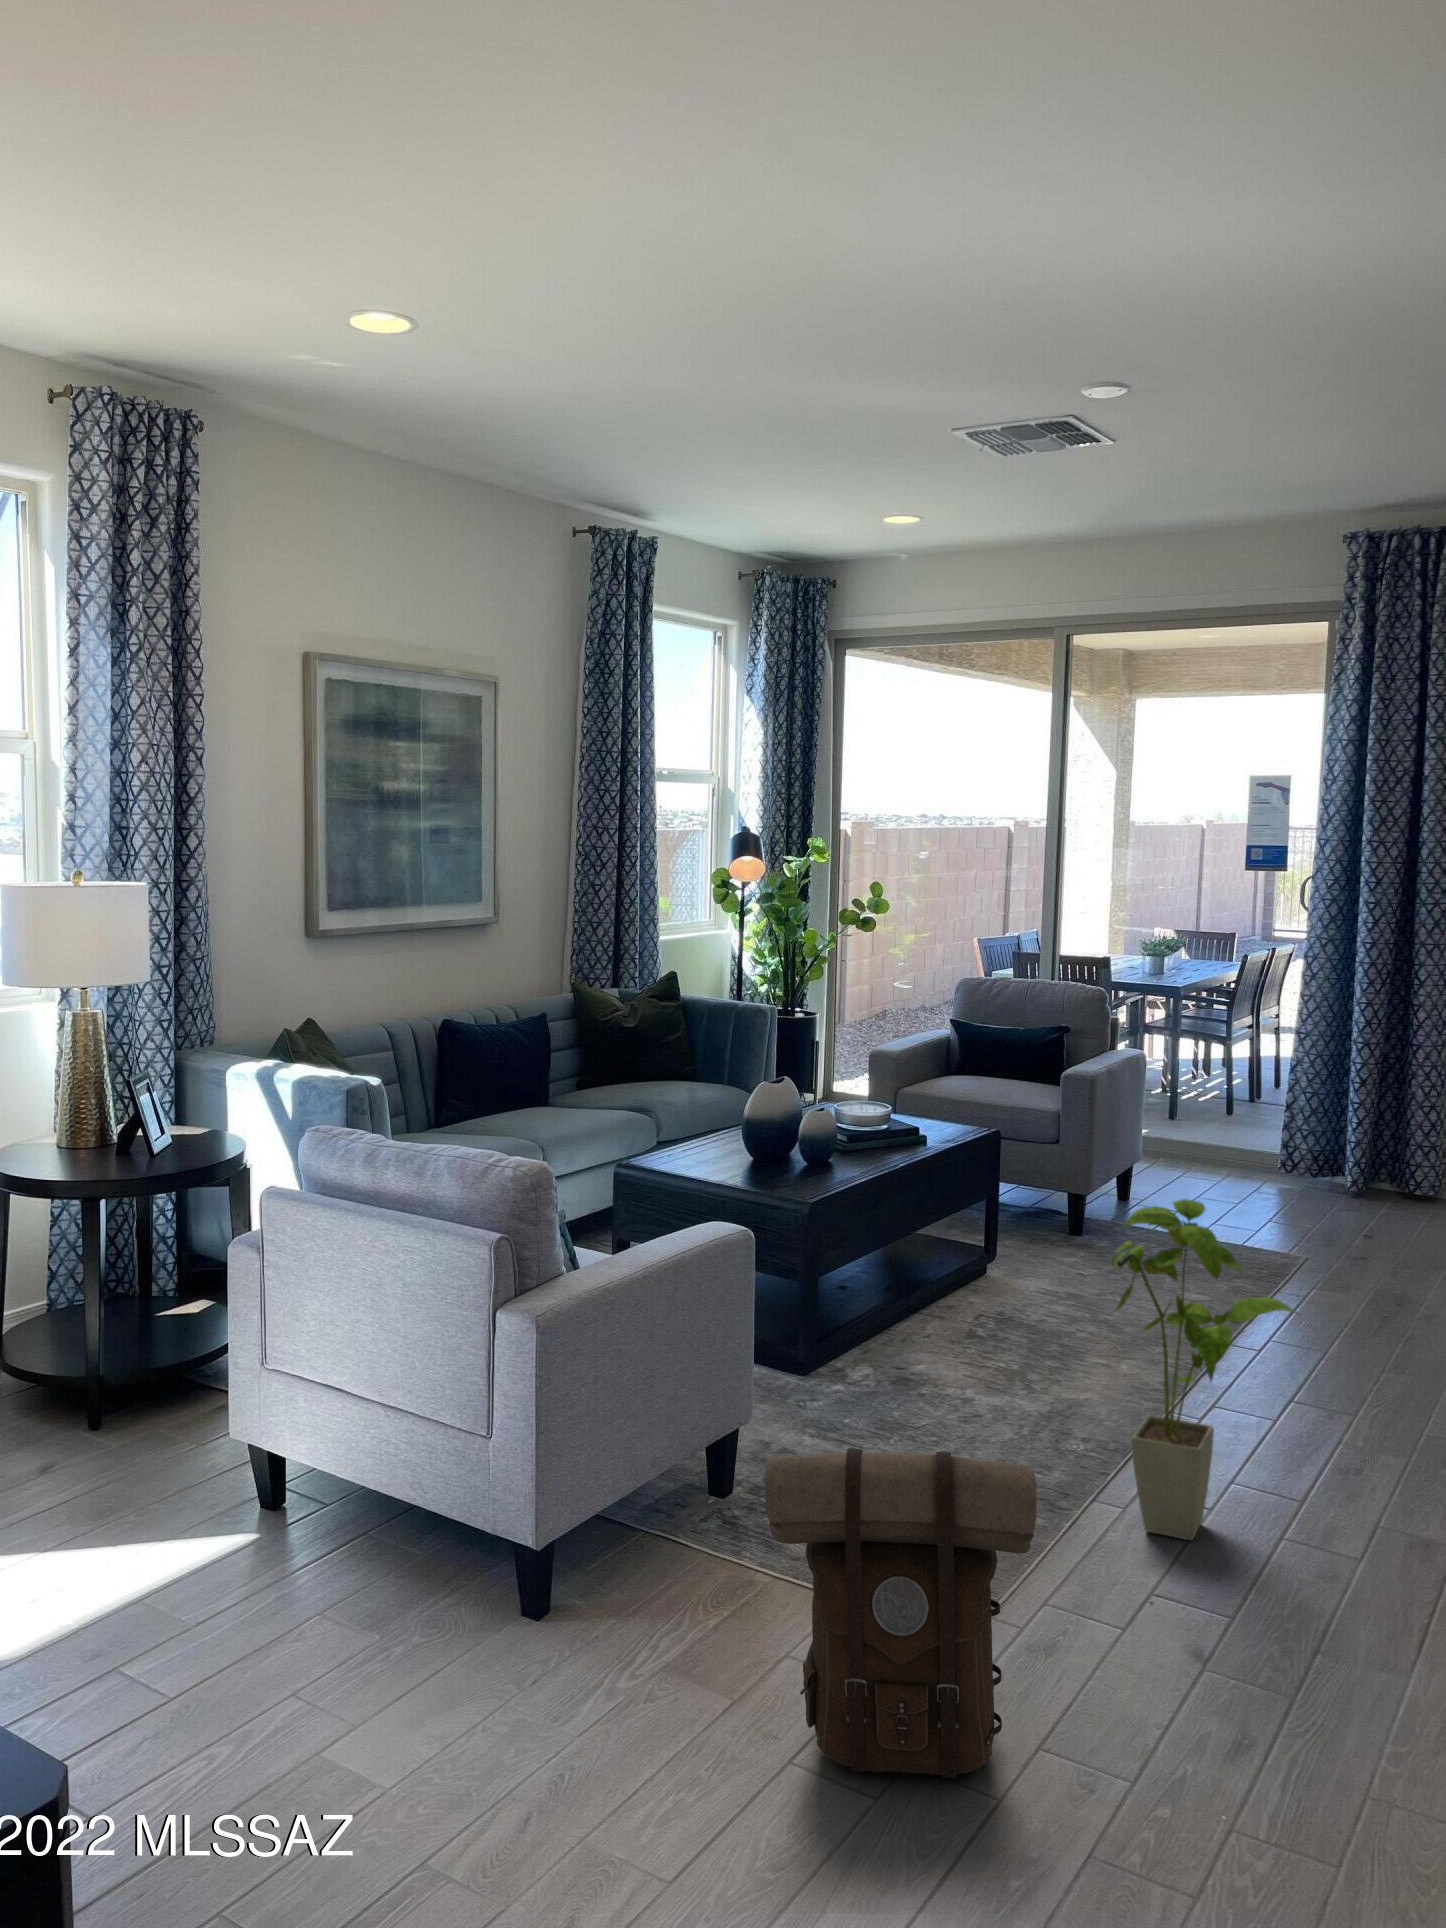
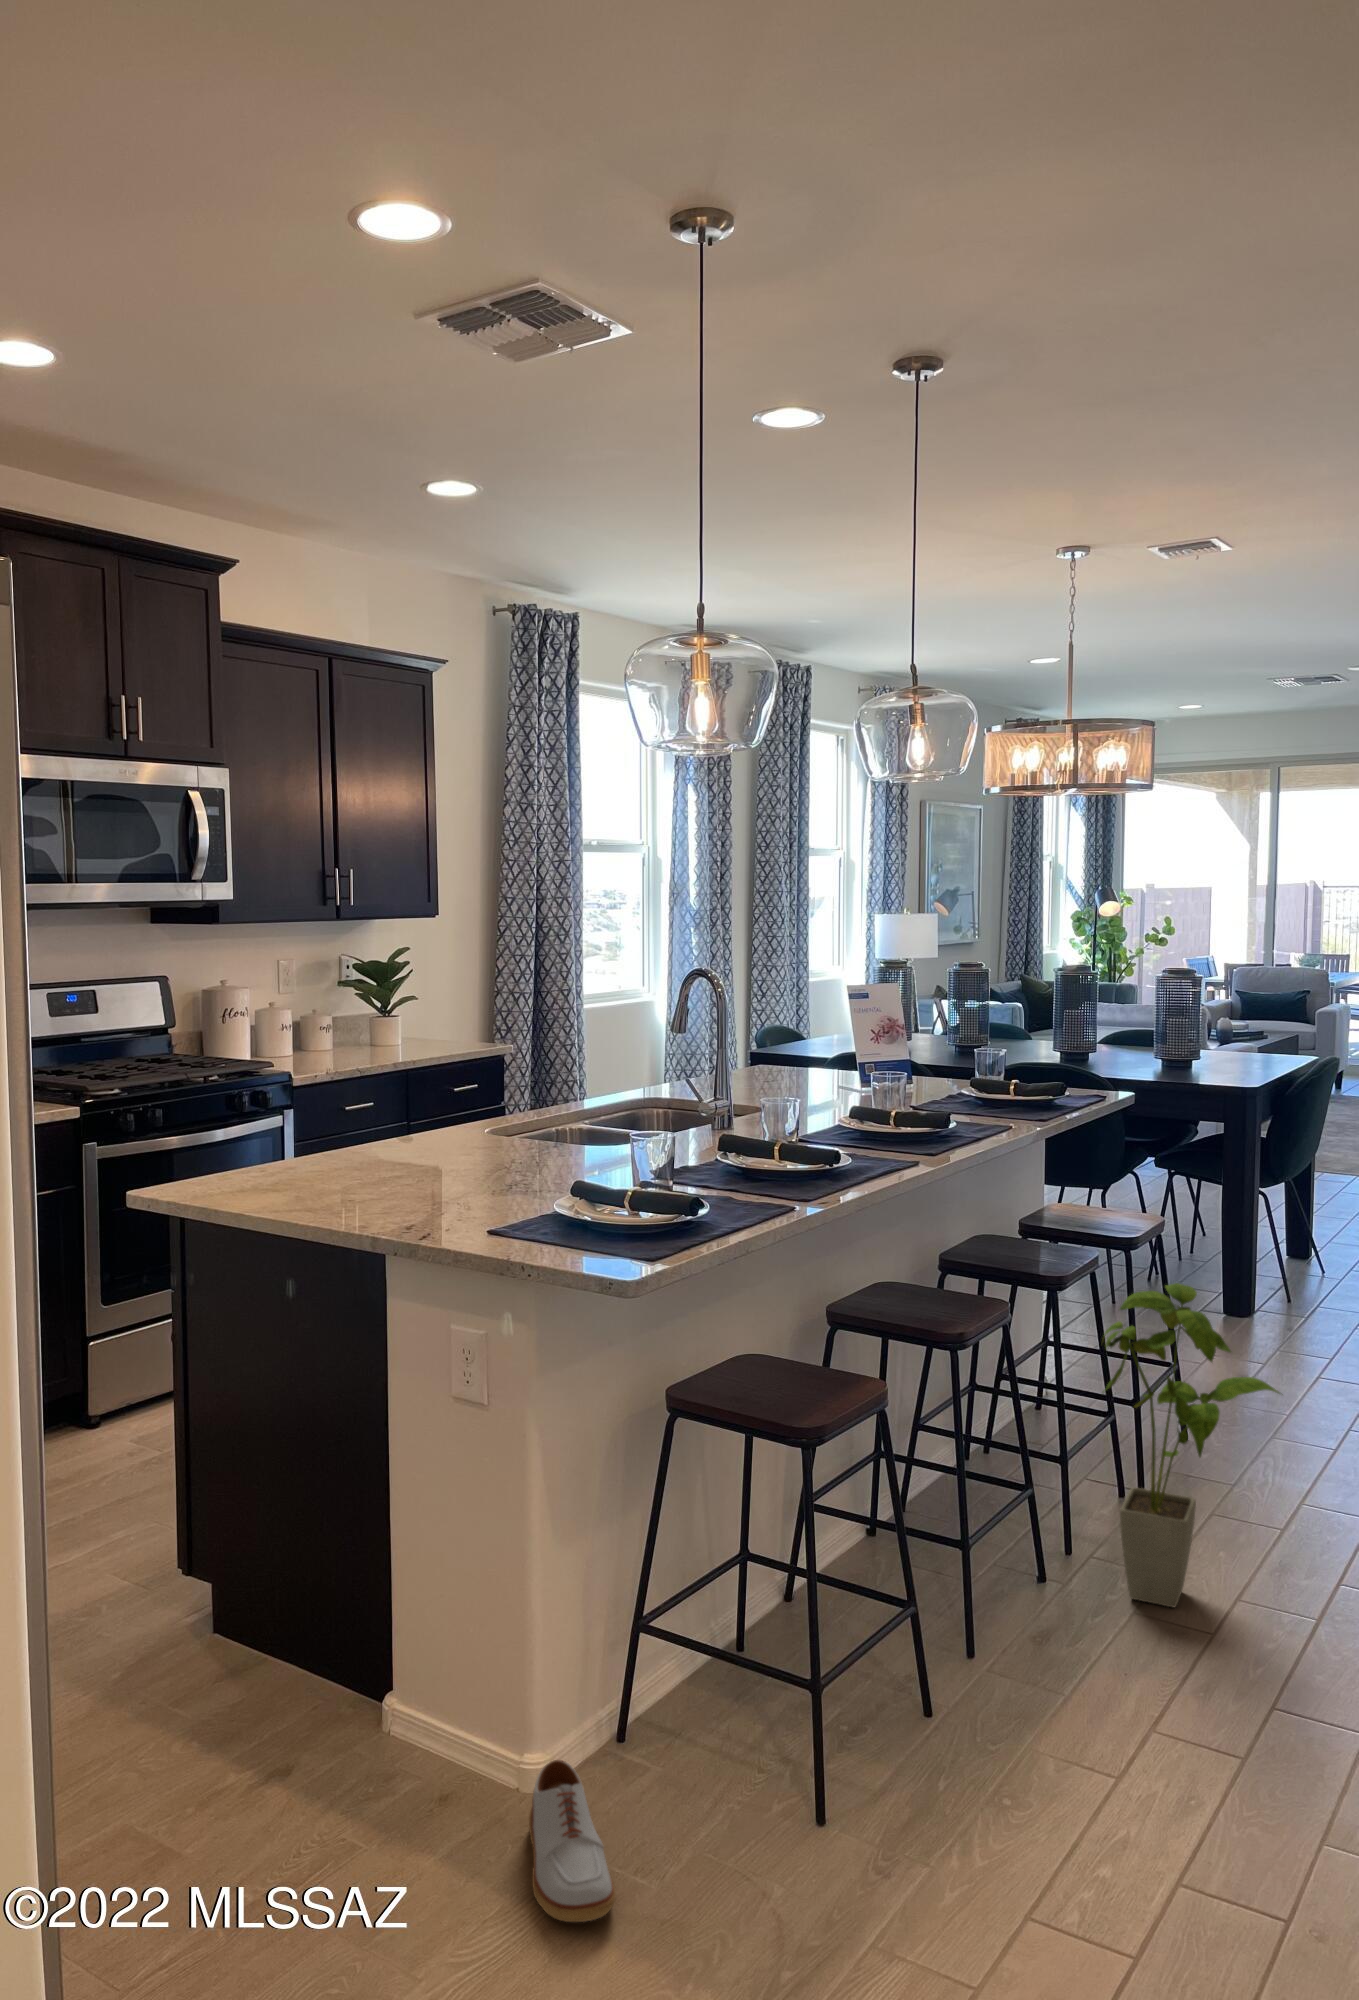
backpack: present [765,1448,1037,1778] -> none [805,1530,1069,1844]
shoe: none [483,1688,565,1851] -> present [529,1760,616,1922]

